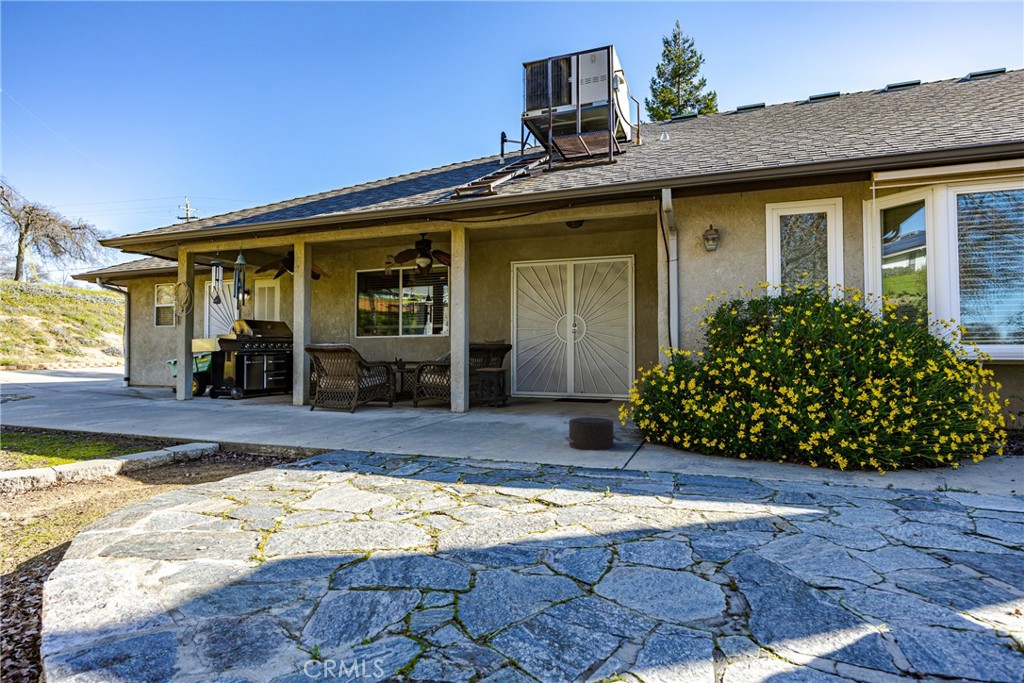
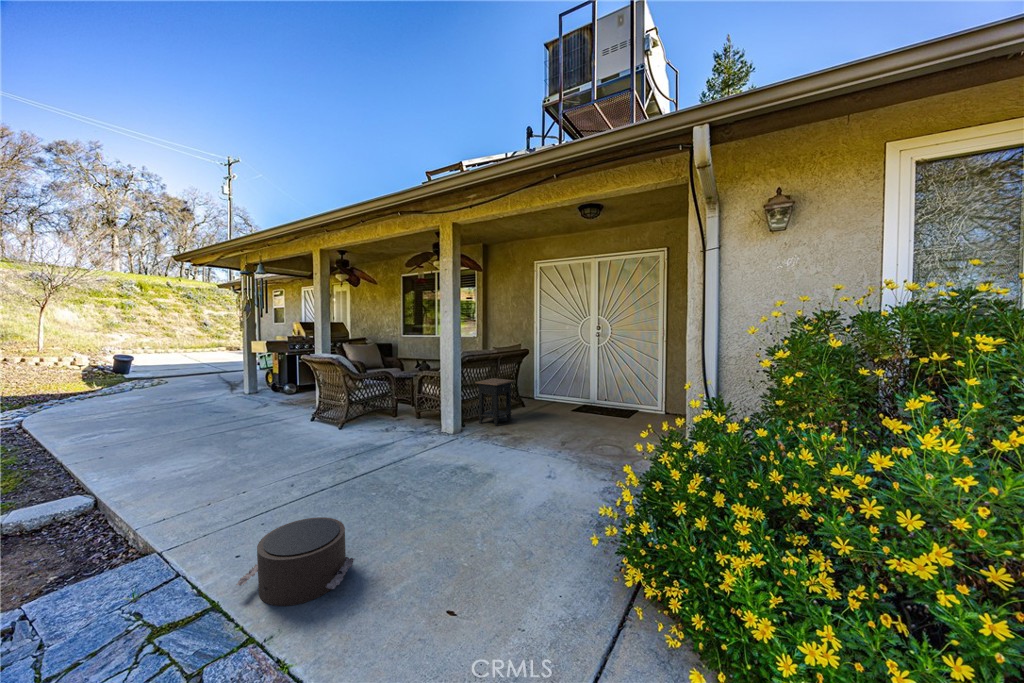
pouf: present [564,418,623,450] -> present [236,517,355,606]

